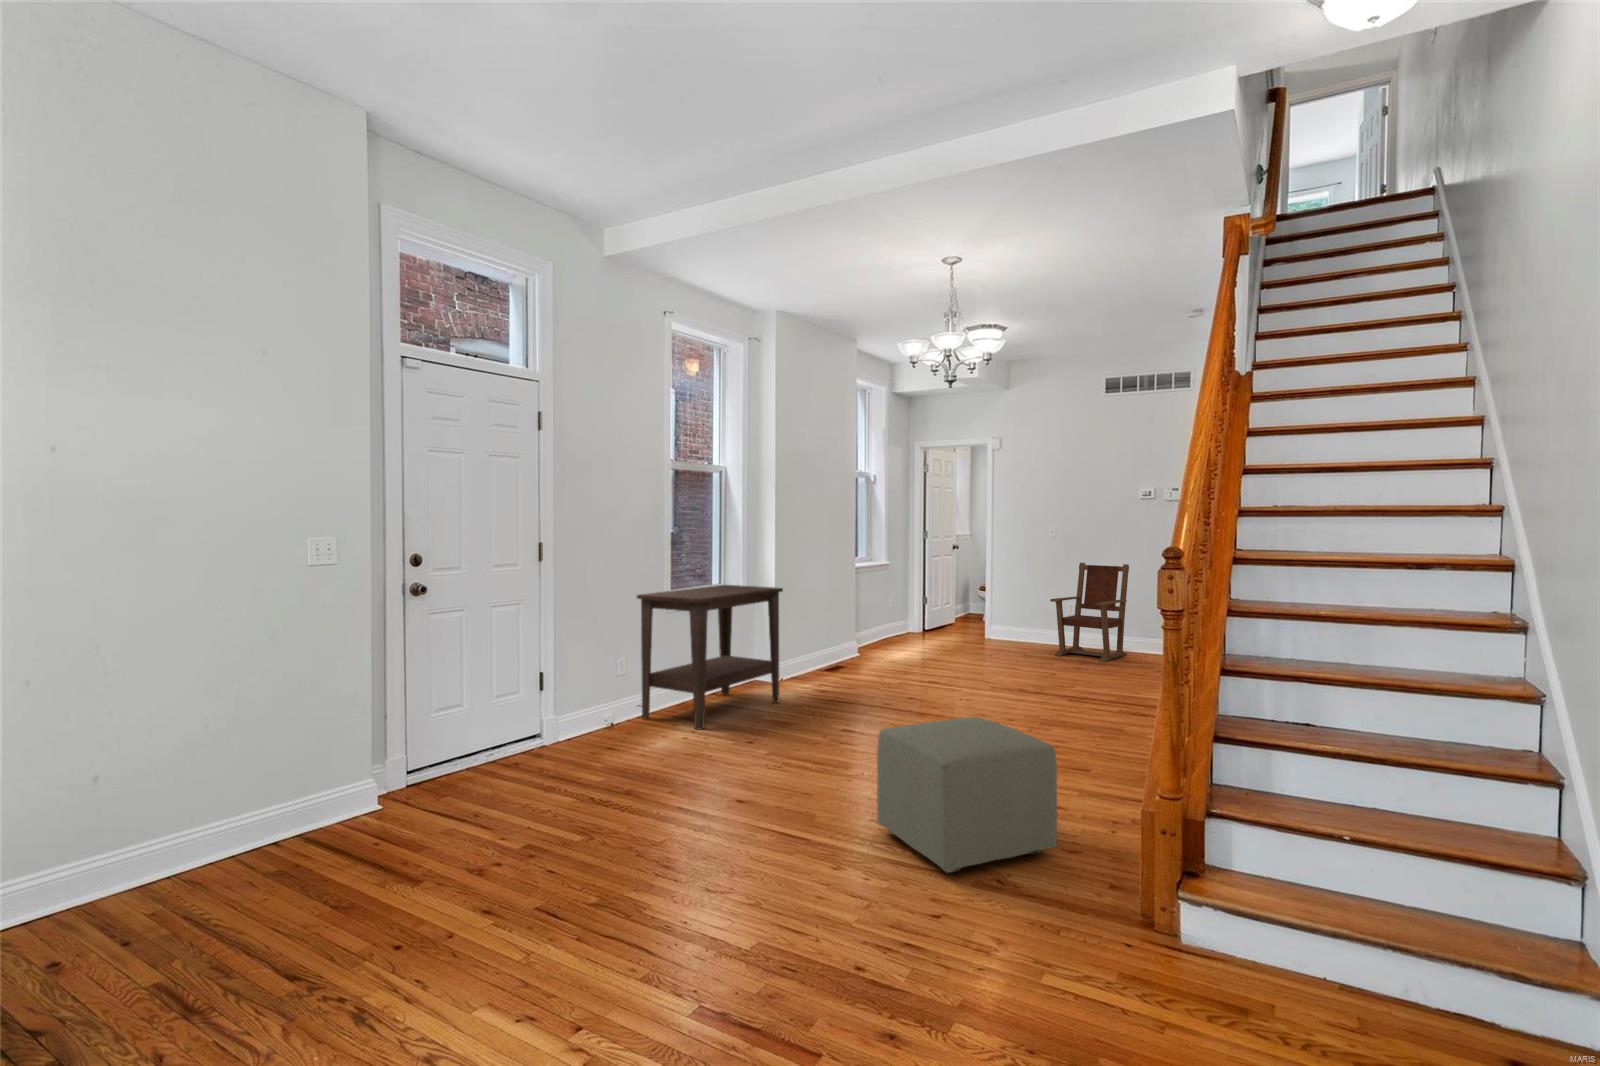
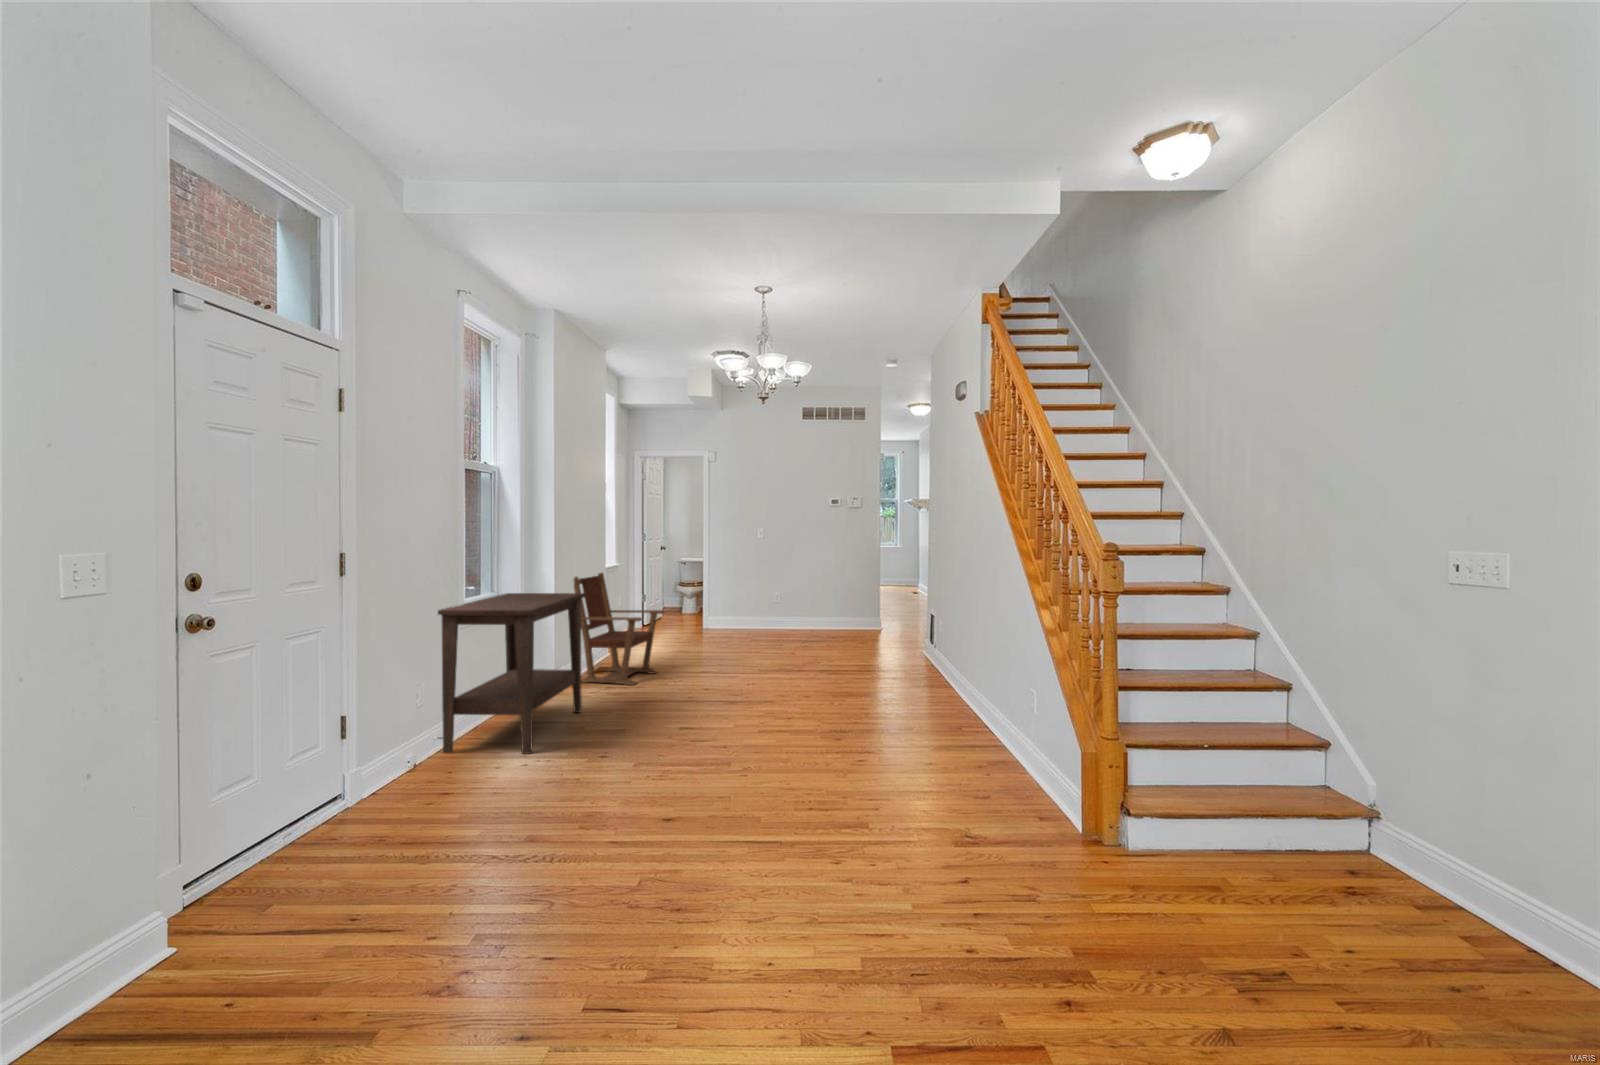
armchair: present [1050,563,1129,662] -> present [574,573,664,685]
ottoman: present [877,717,1058,873] -> none [827,699,979,842]

